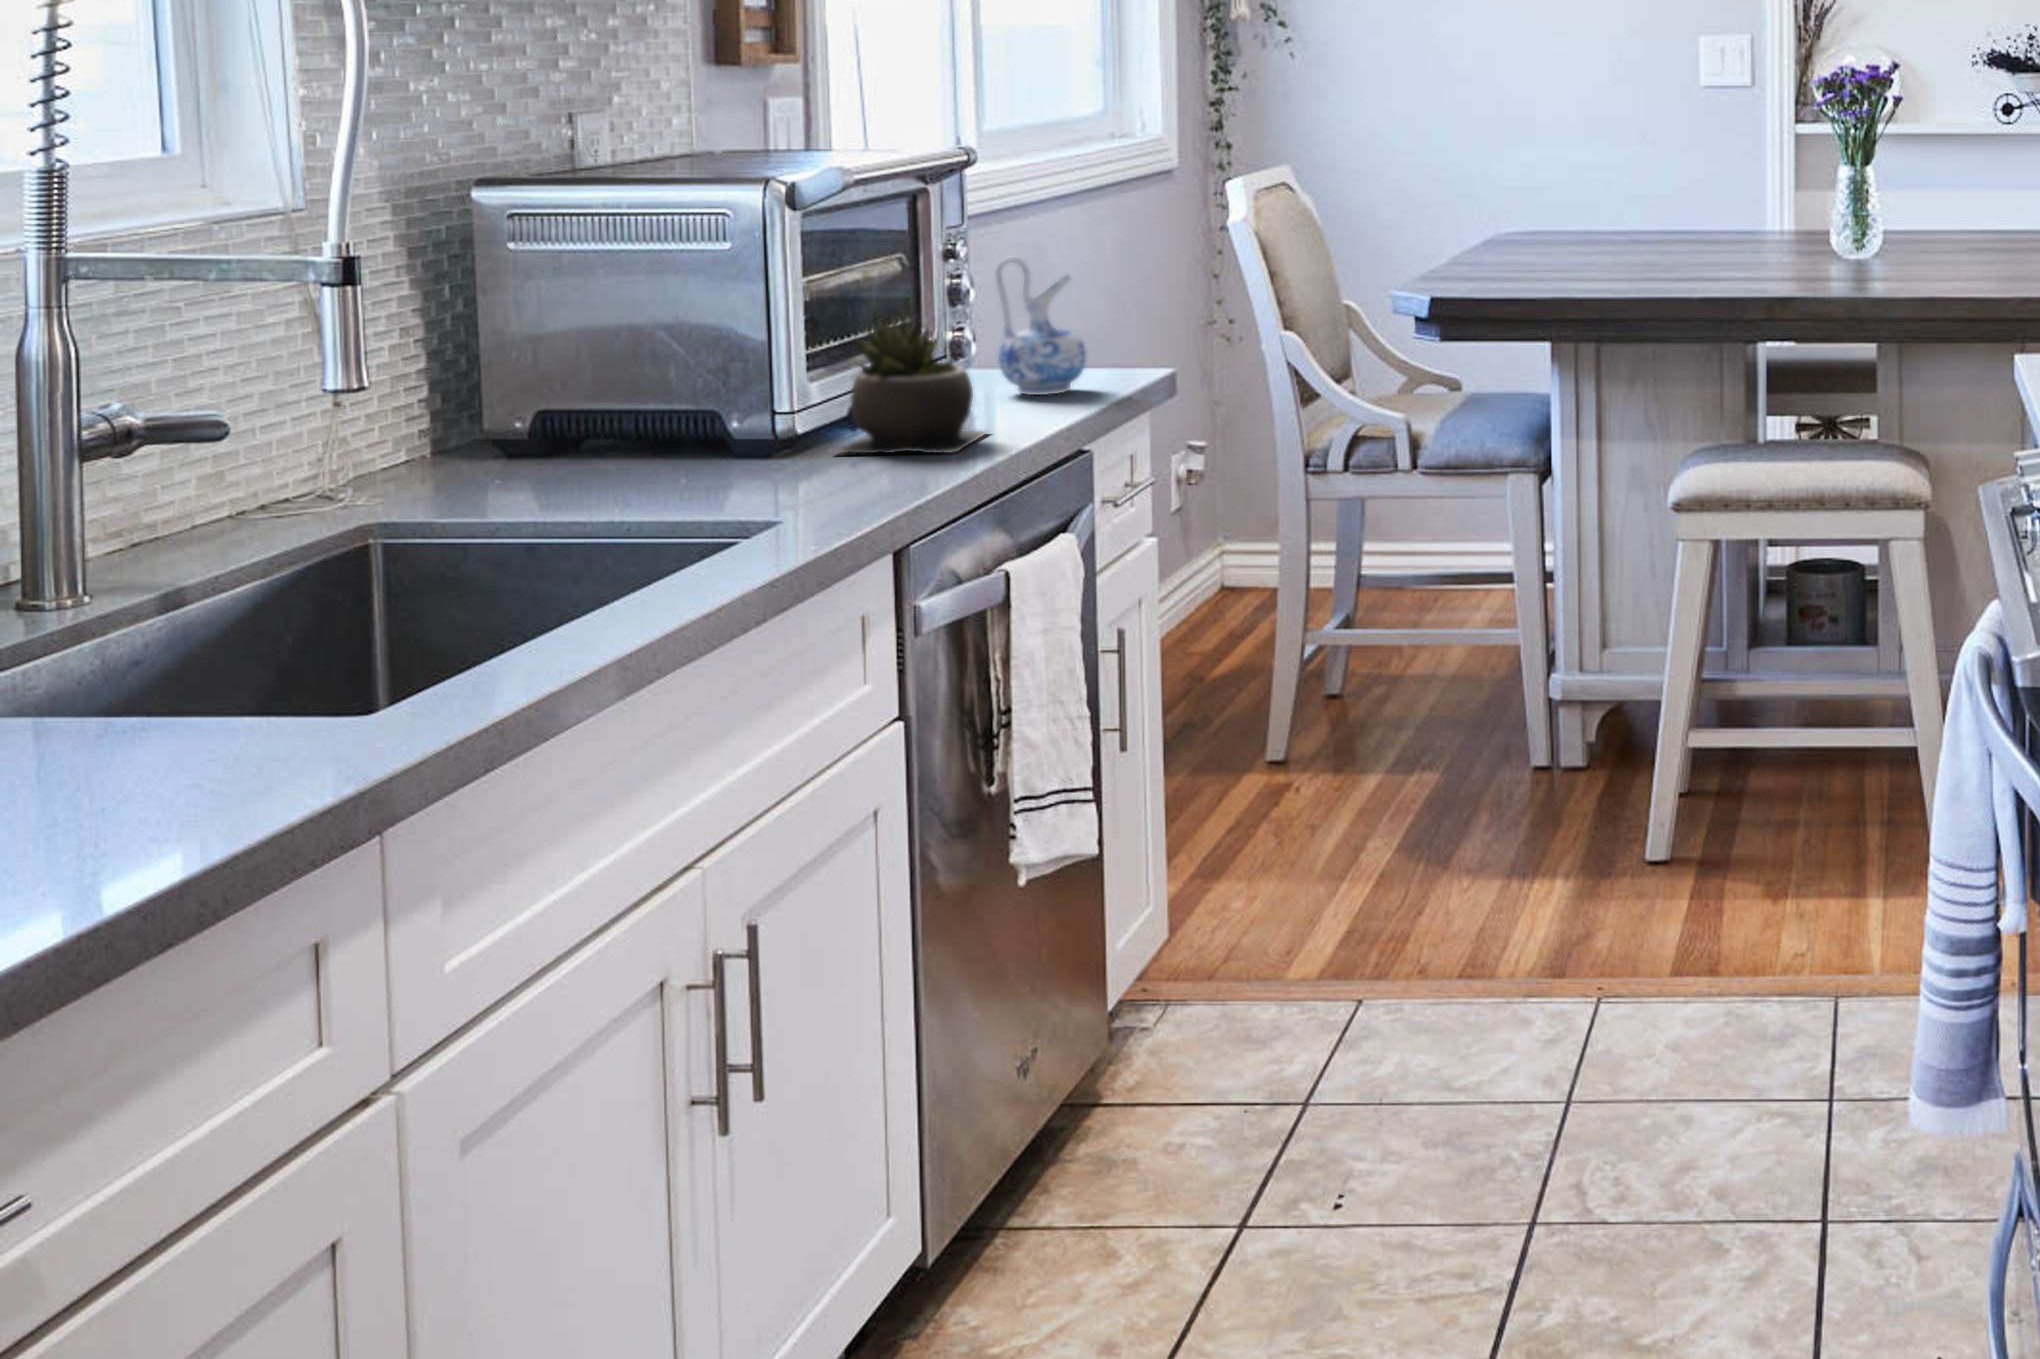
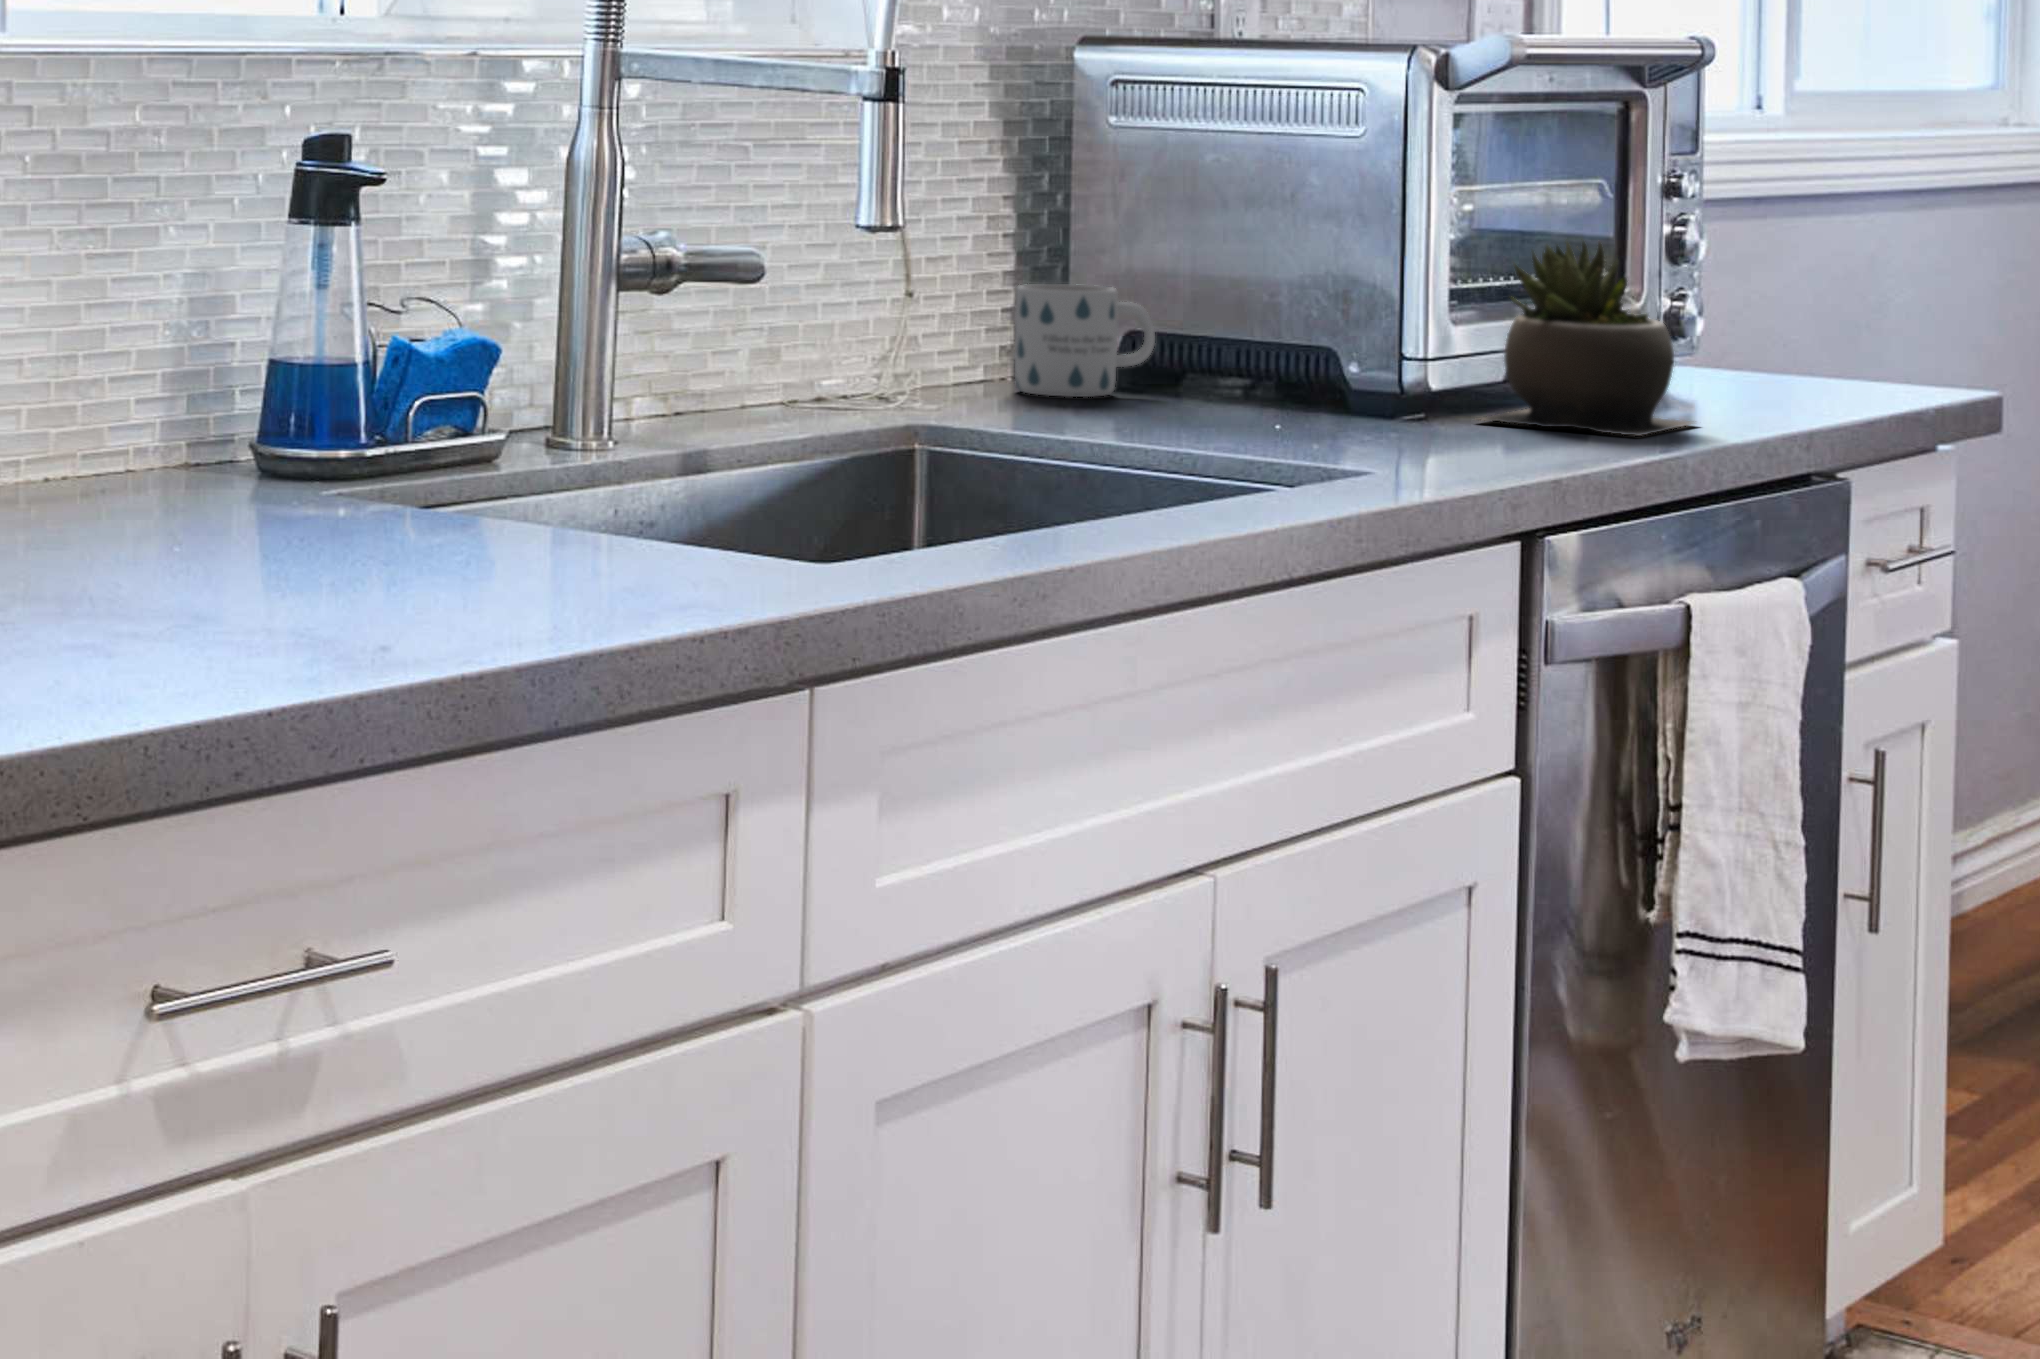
ceramic pitcher: present [995,257,1086,395] -> none [1737,195,1867,400]
mug: none [436,381,563,477] -> present [1015,284,1155,397]

